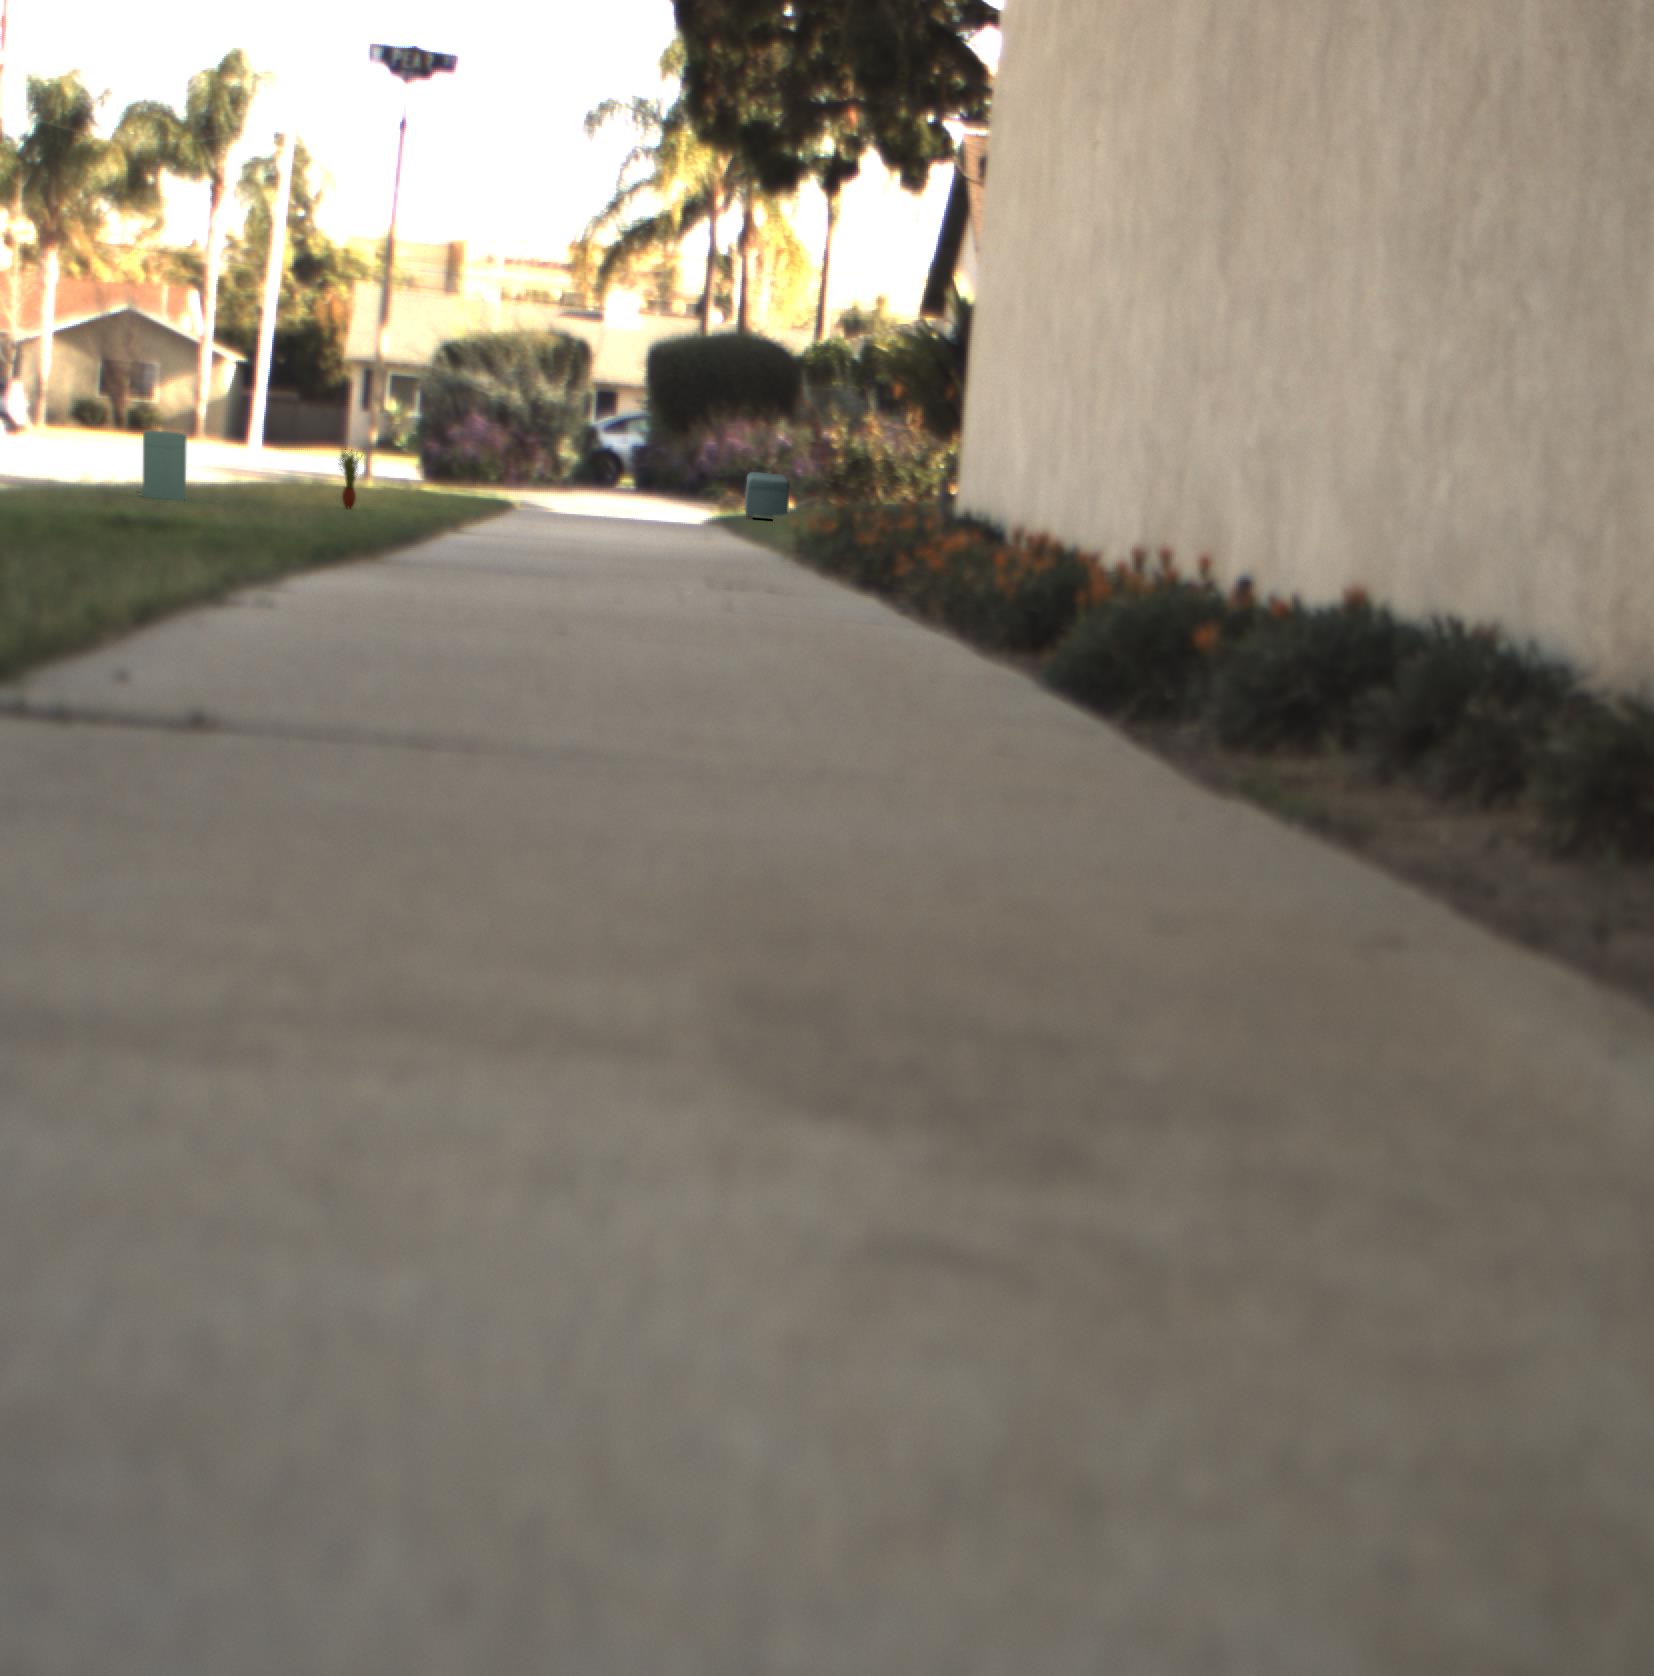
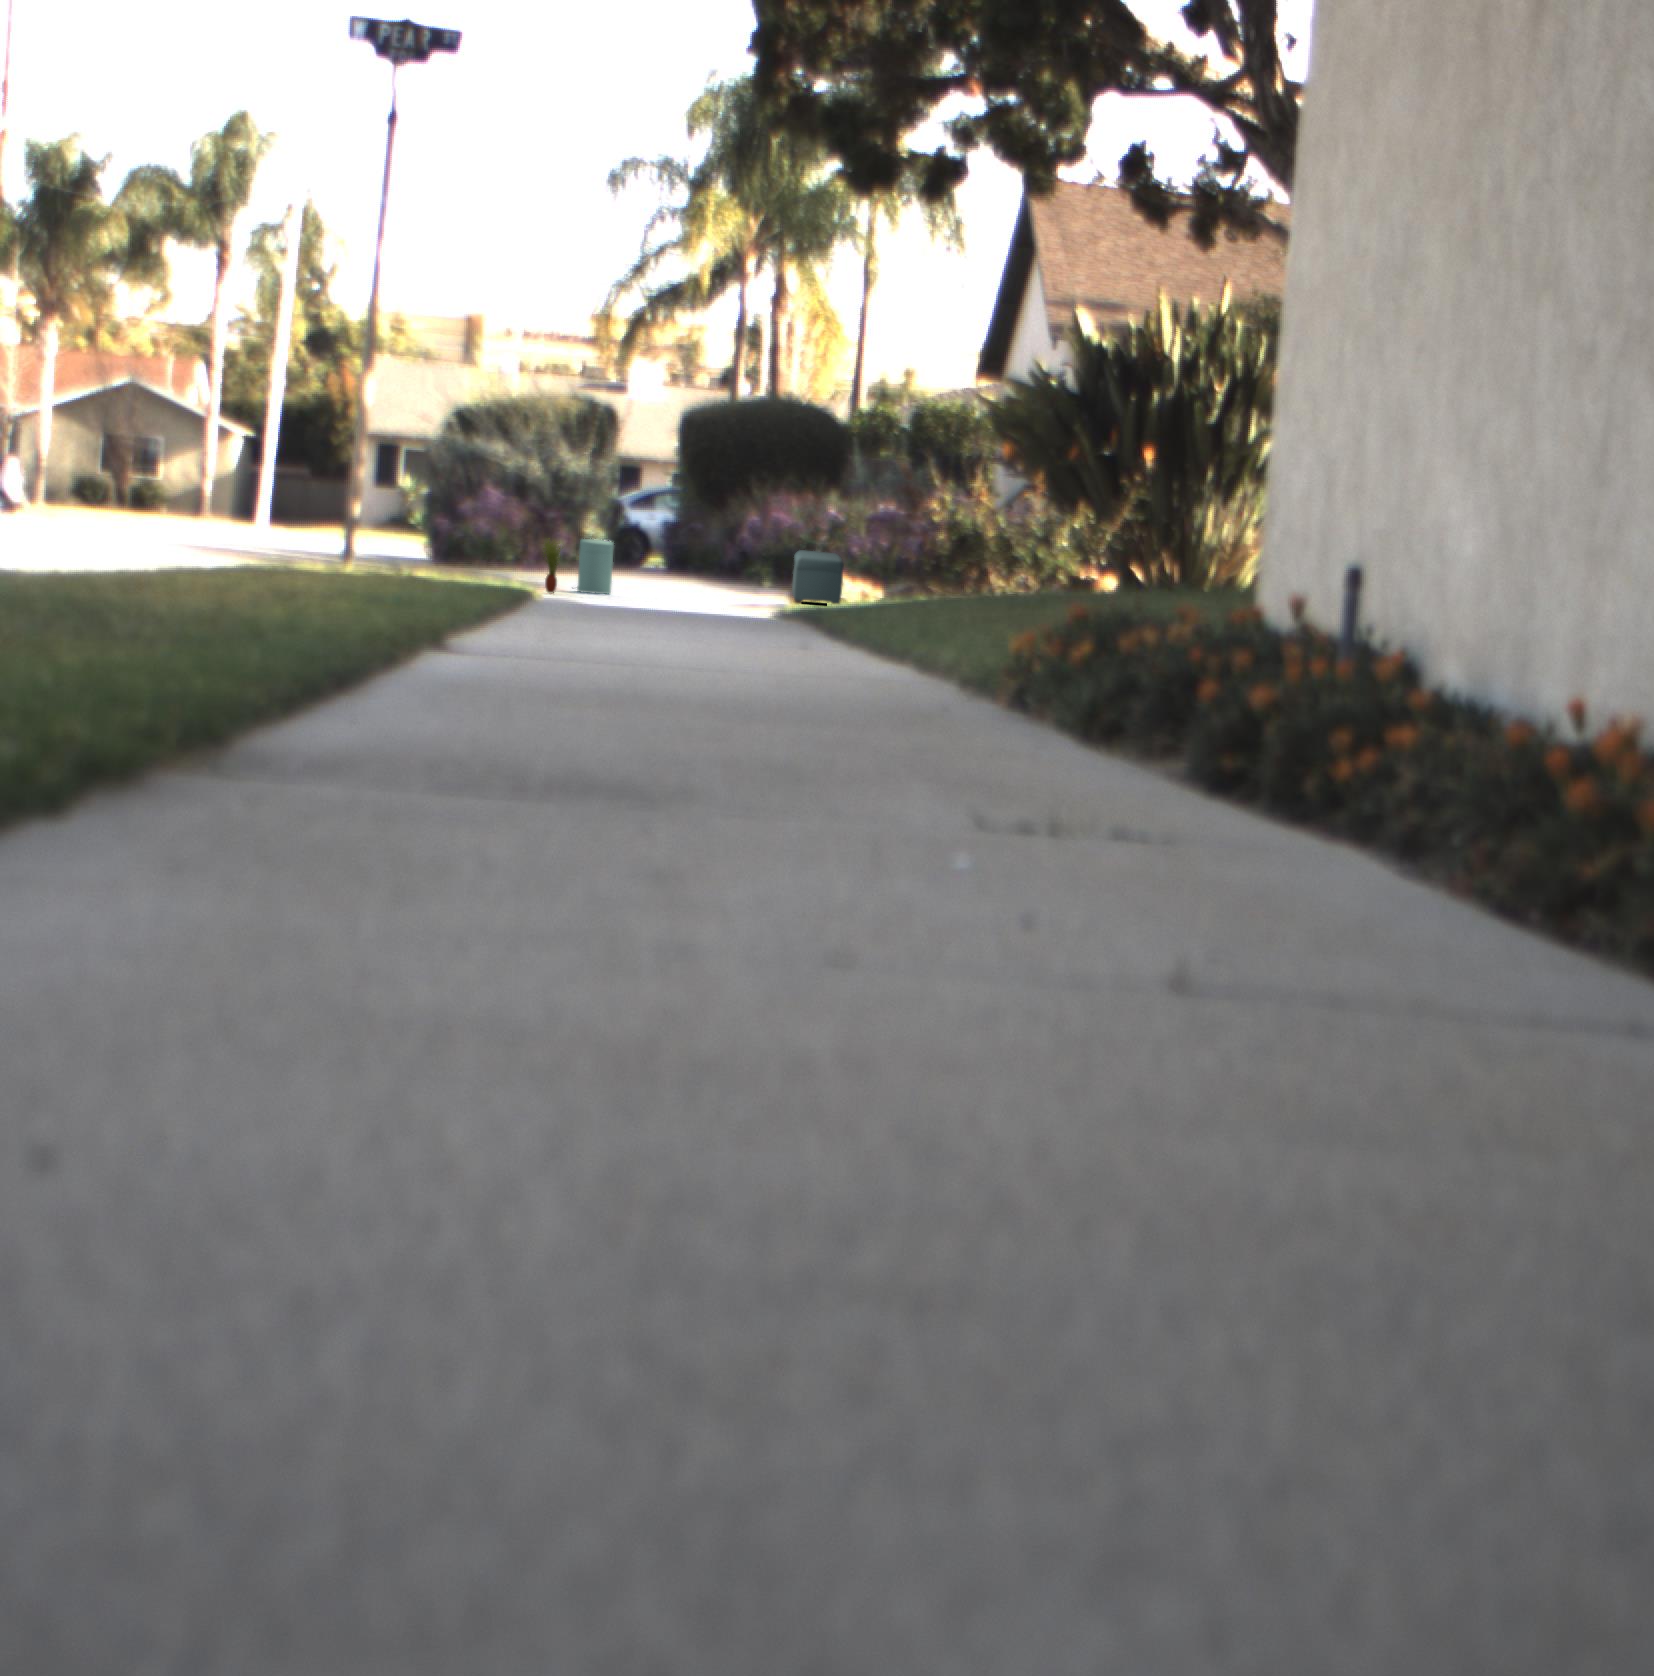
trash can: present [141,430,187,500] -> present [577,539,614,594]
potted plant: present [339,449,363,508] -> present [543,538,560,593]

